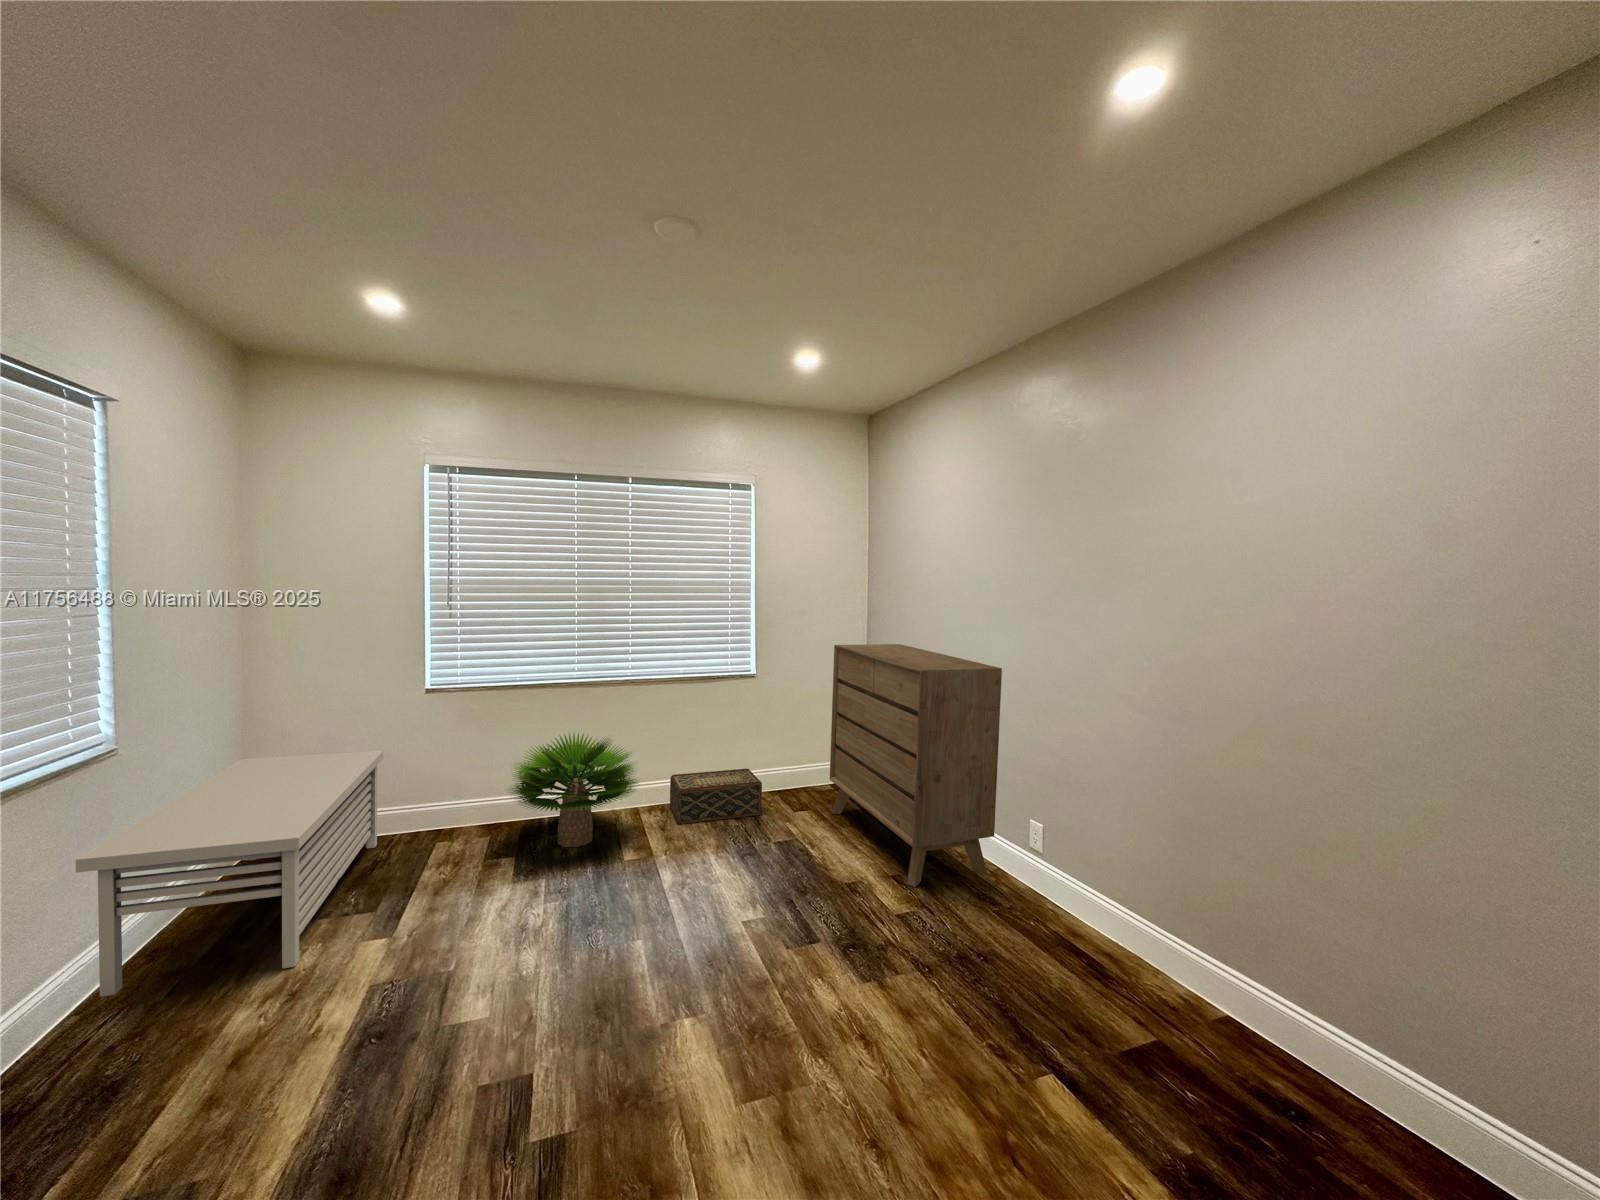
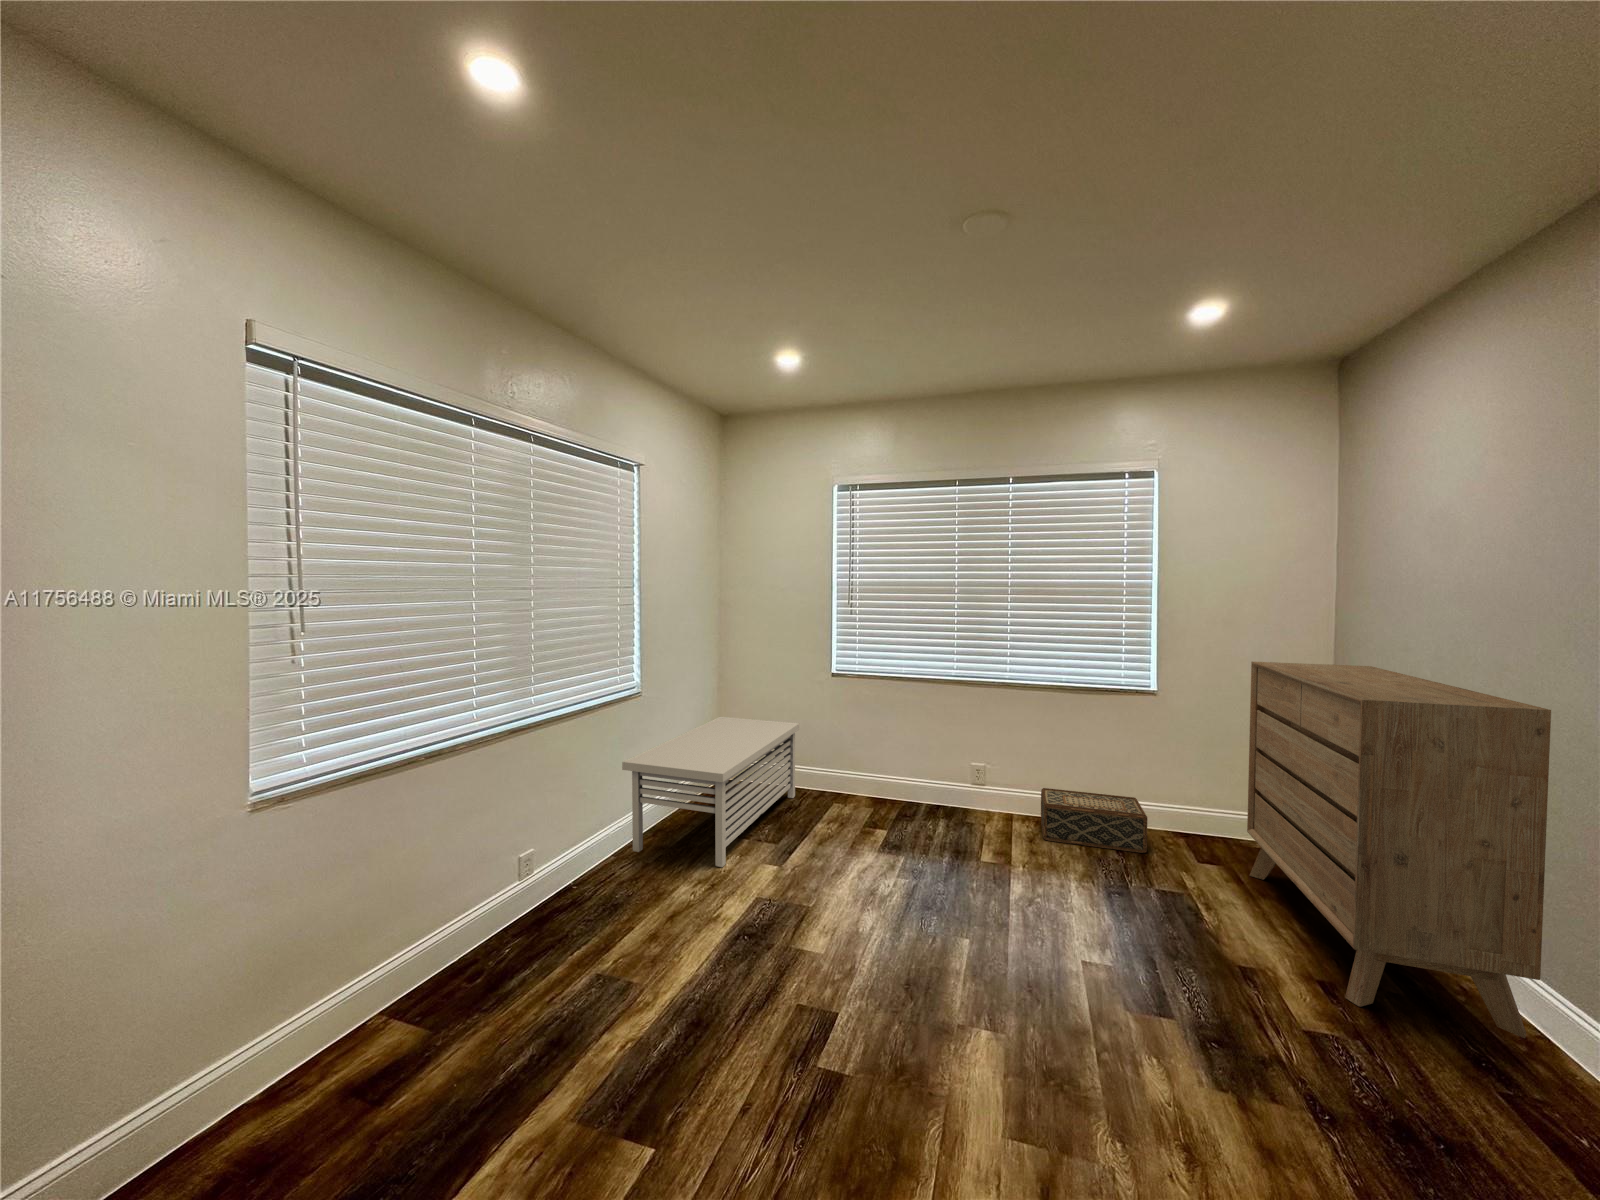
potted plant: present [509,733,638,847] -> none [878,727,1003,836]

